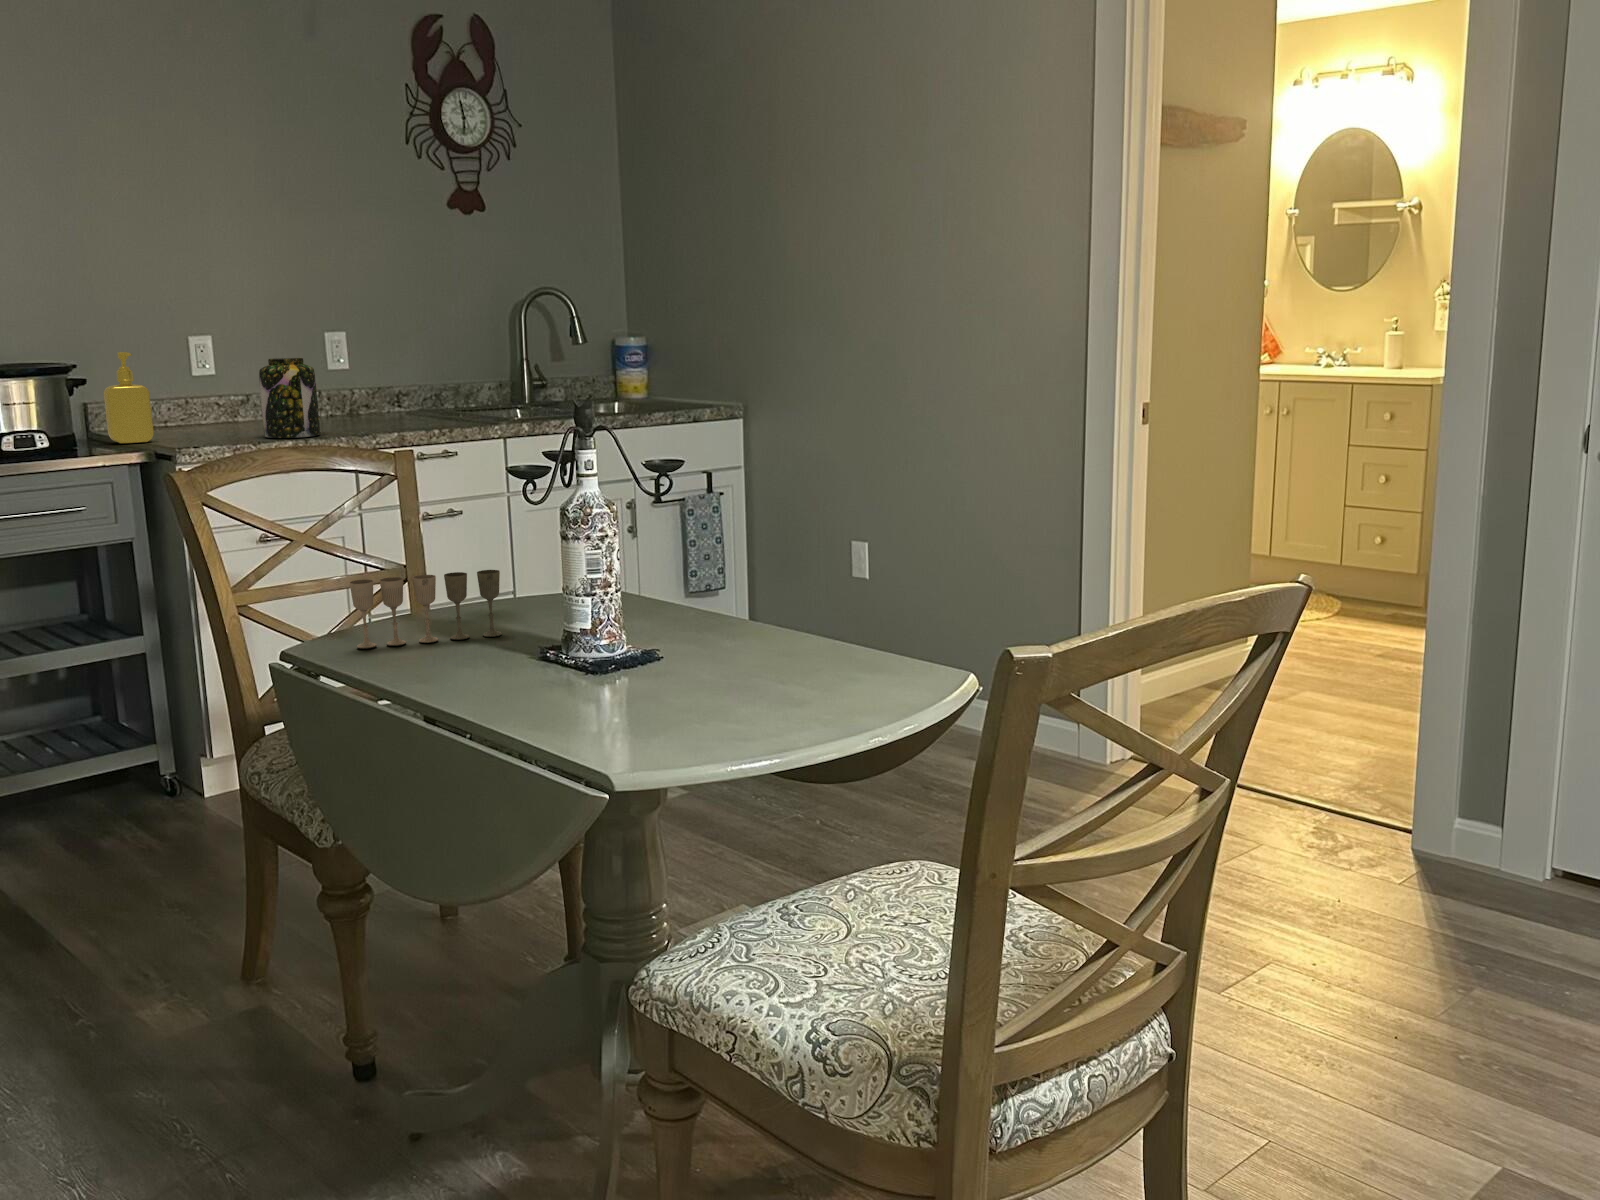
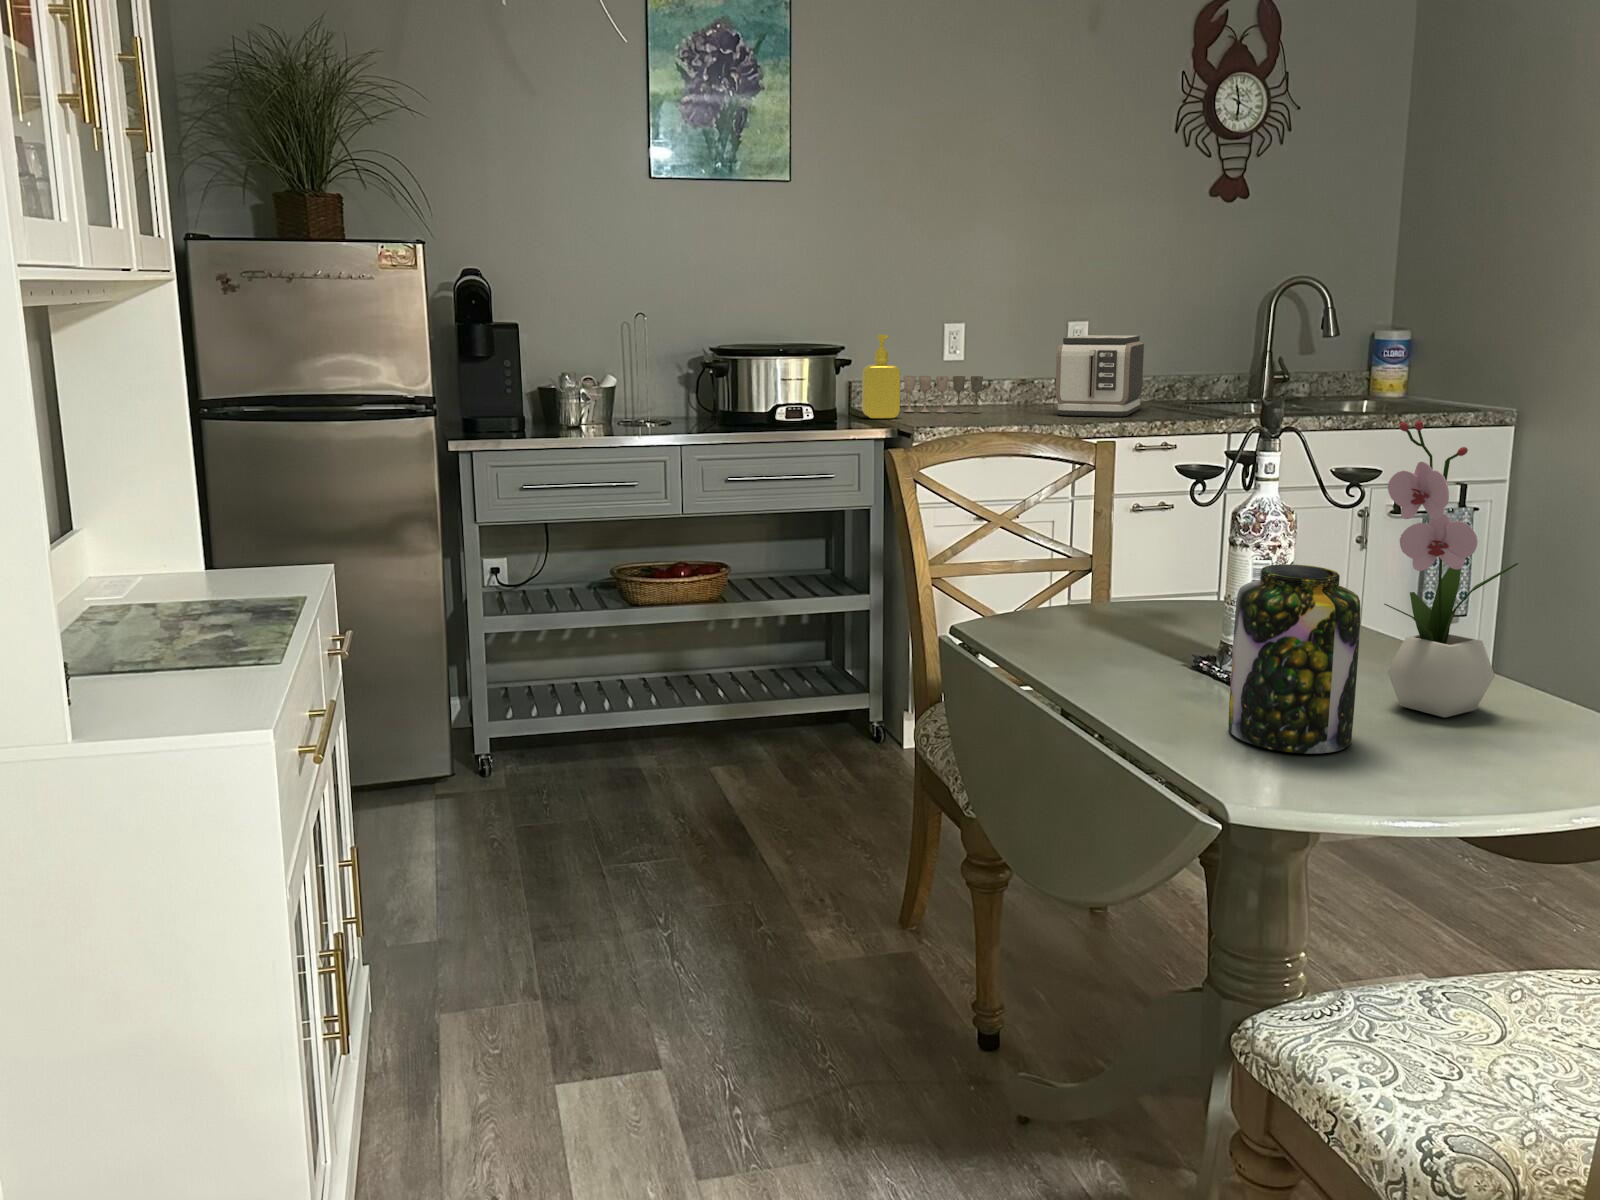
toaster: none [320,346,409,429] -> present [1055,335,1144,416]
jar: present [259,358,320,438] -> present [1228,564,1361,753]
flower arrangement: none [689,412,798,671] -> present [1384,421,1519,718]
wine glass: present [350,570,502,648] -> present [904,376,983,413]

